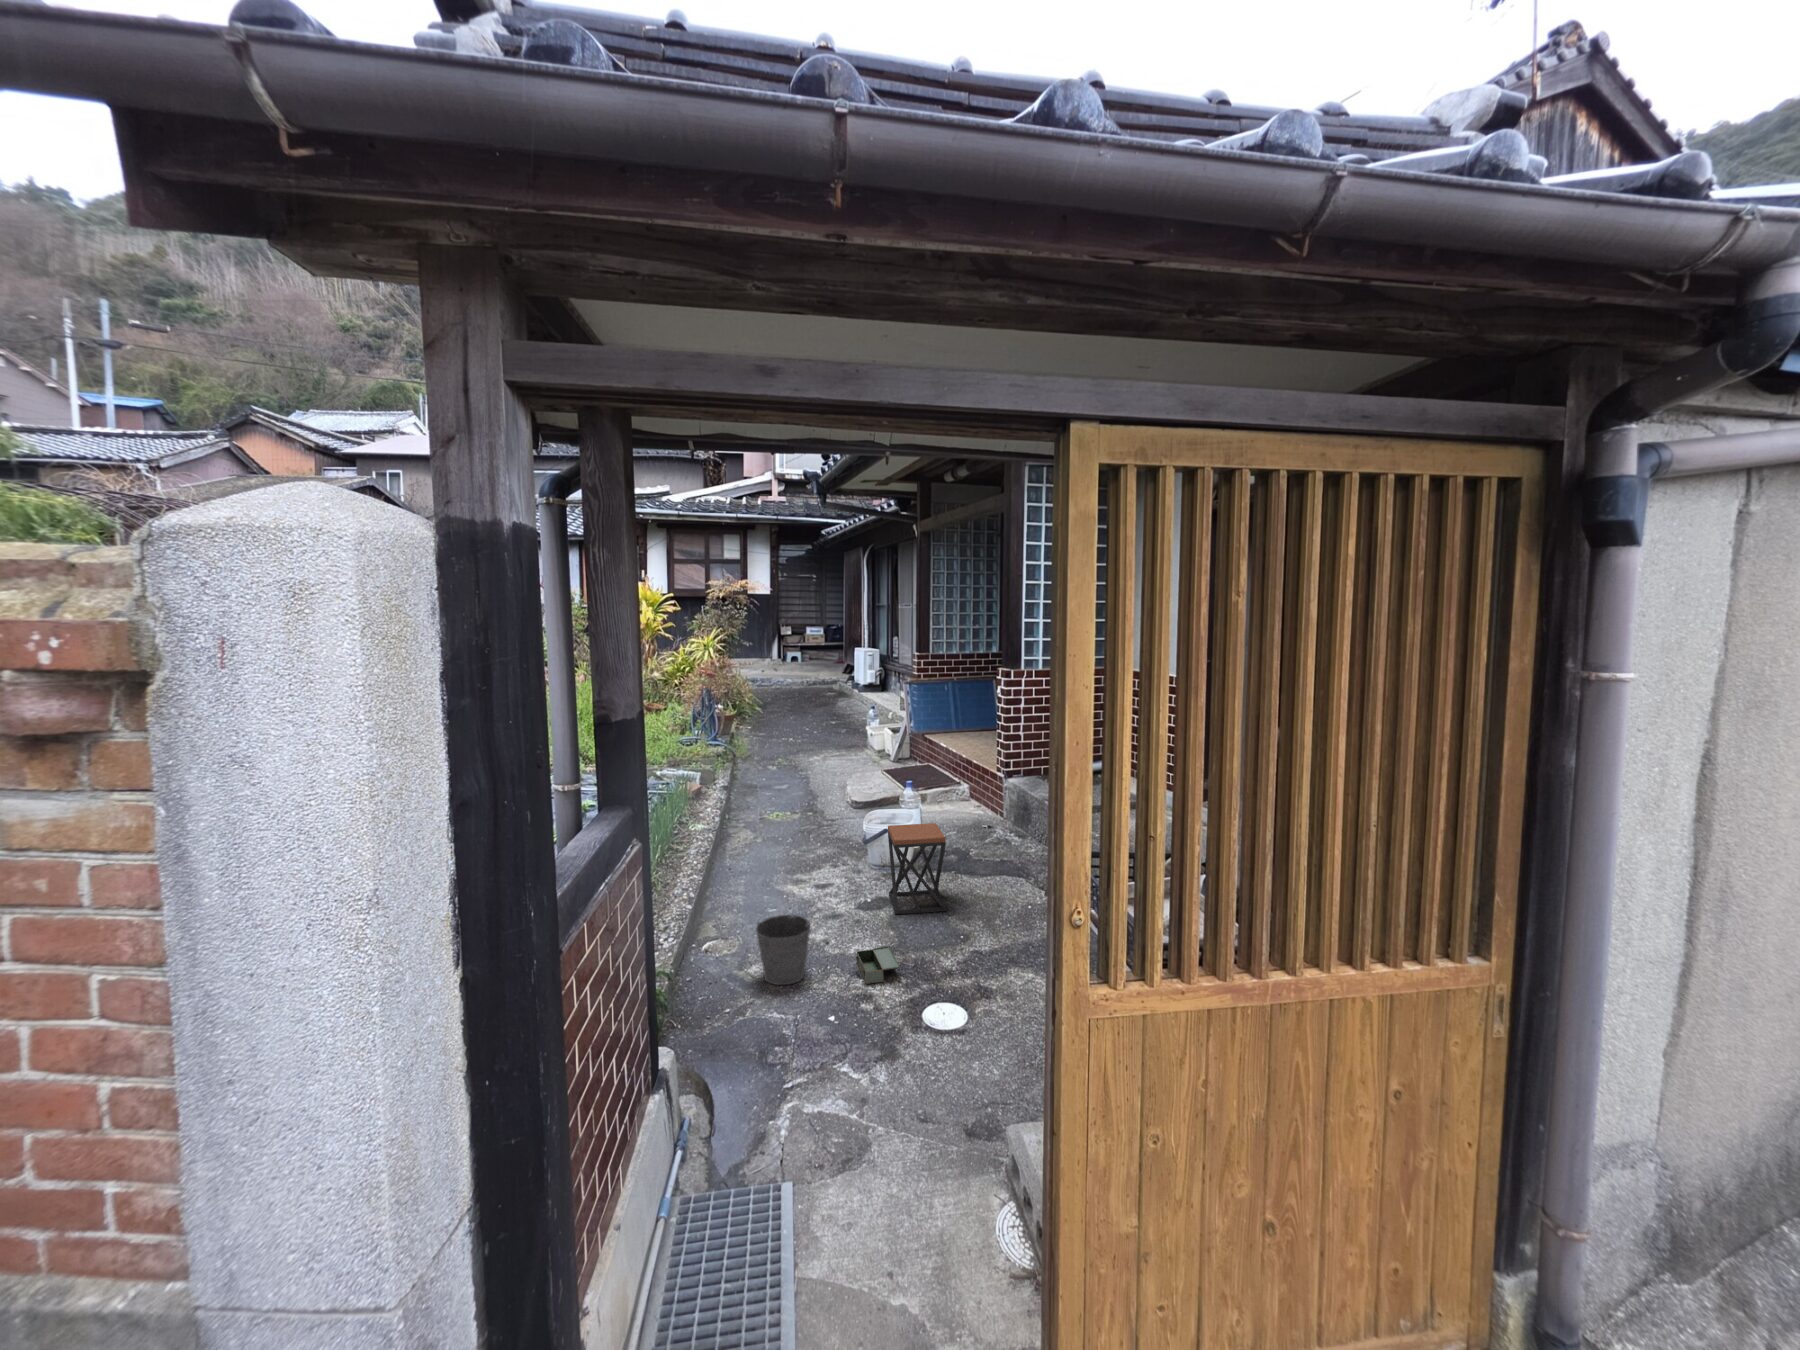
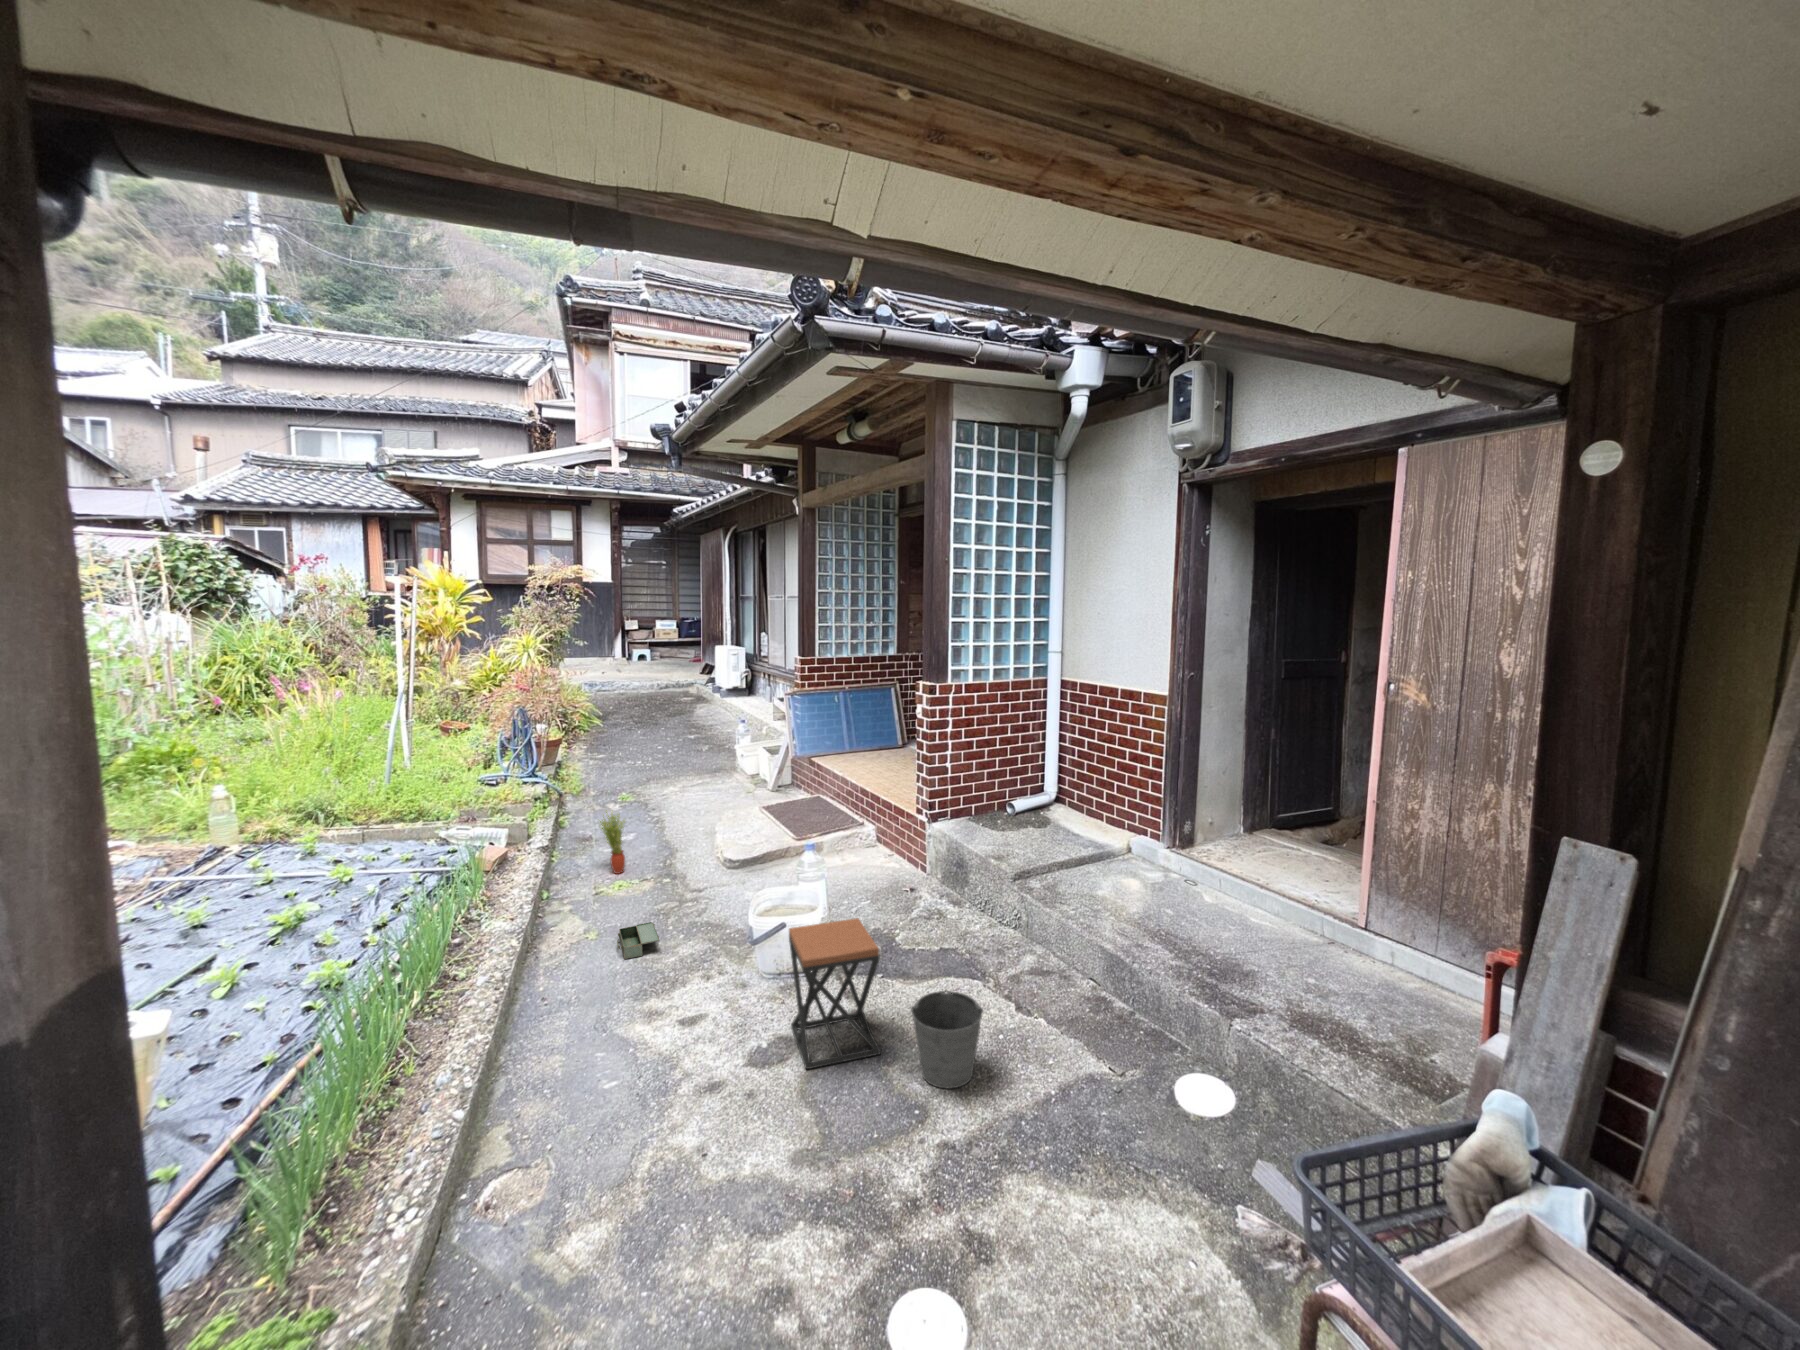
potted plant: none [761,761,782,809] -> present [600,810,625,874]
bucket: present [756,915,811,985] -> present [911,990,983,1089]
toolbox: present [856,947,900,984] -> present [617,922,659,959]

